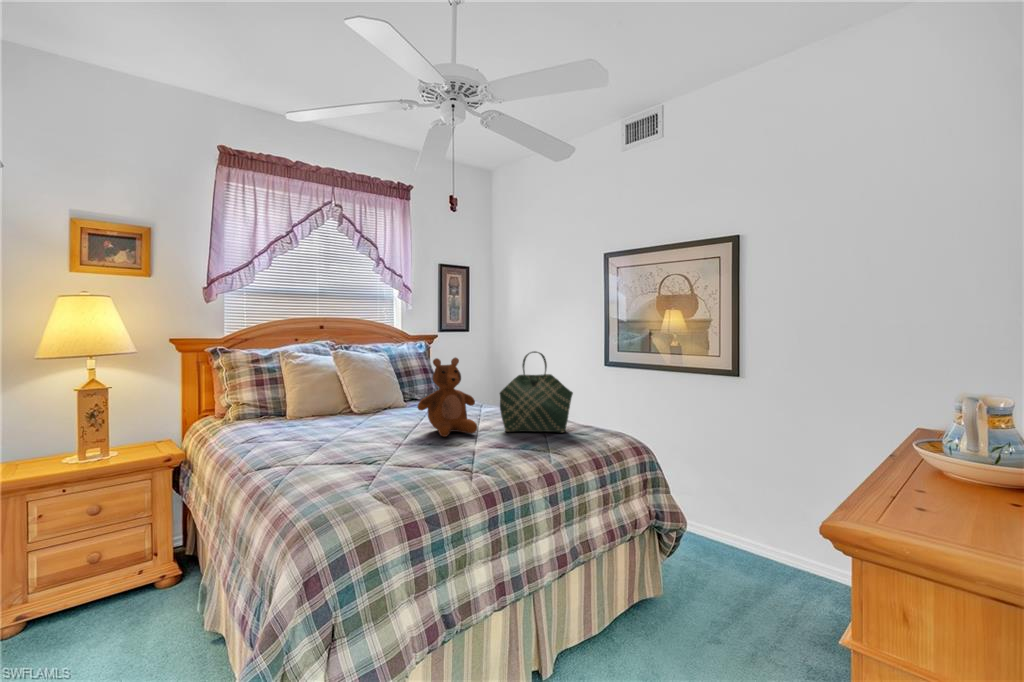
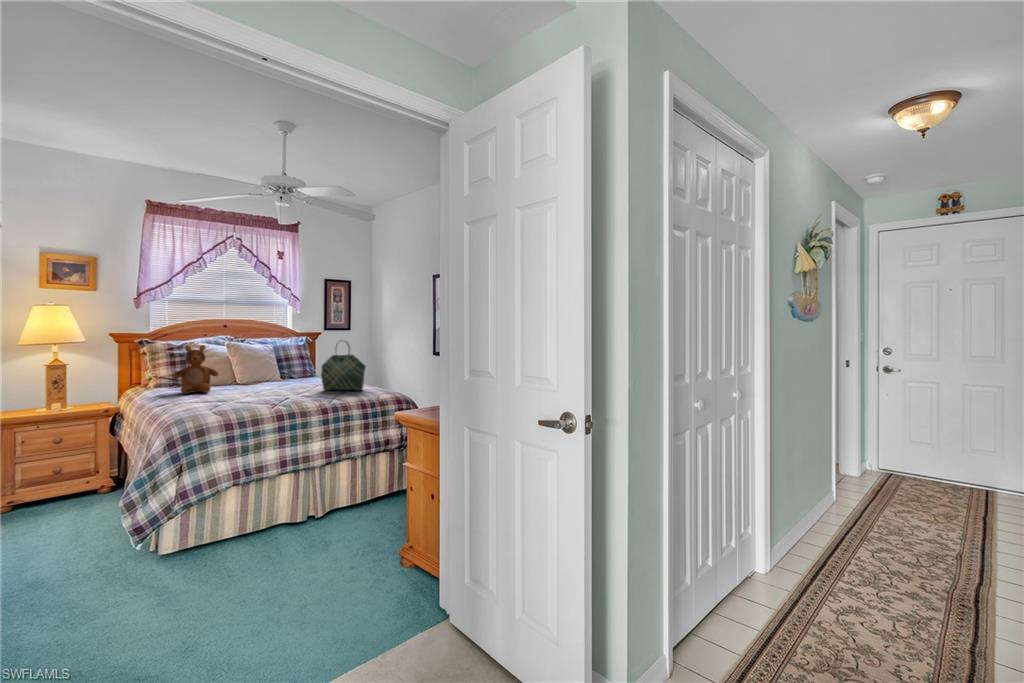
teddy bear: present [417,357,477,437] -> present [173,345,218,394]

